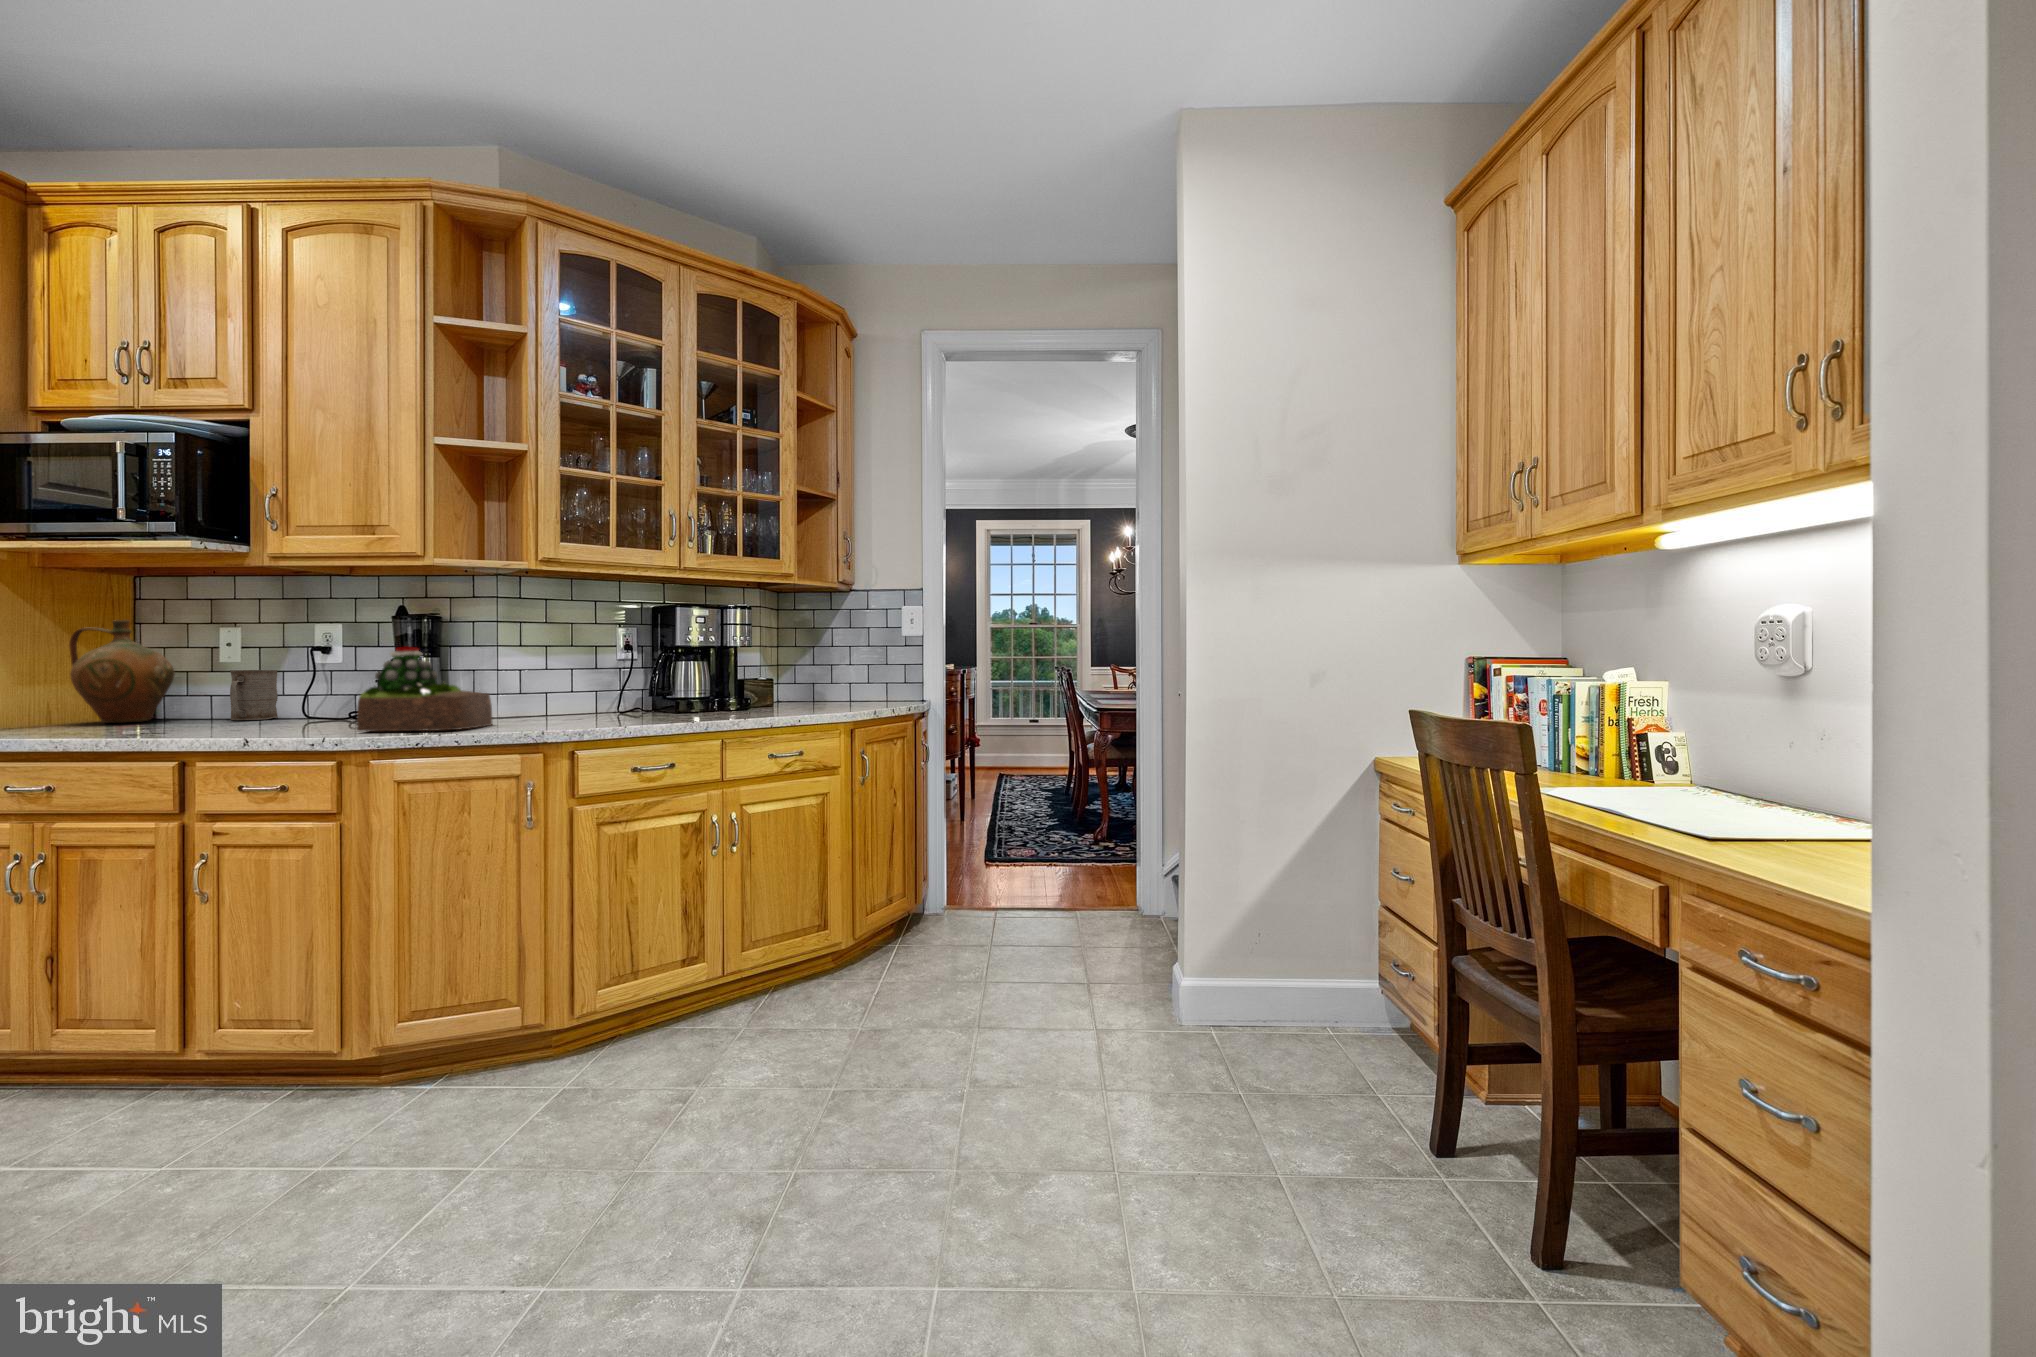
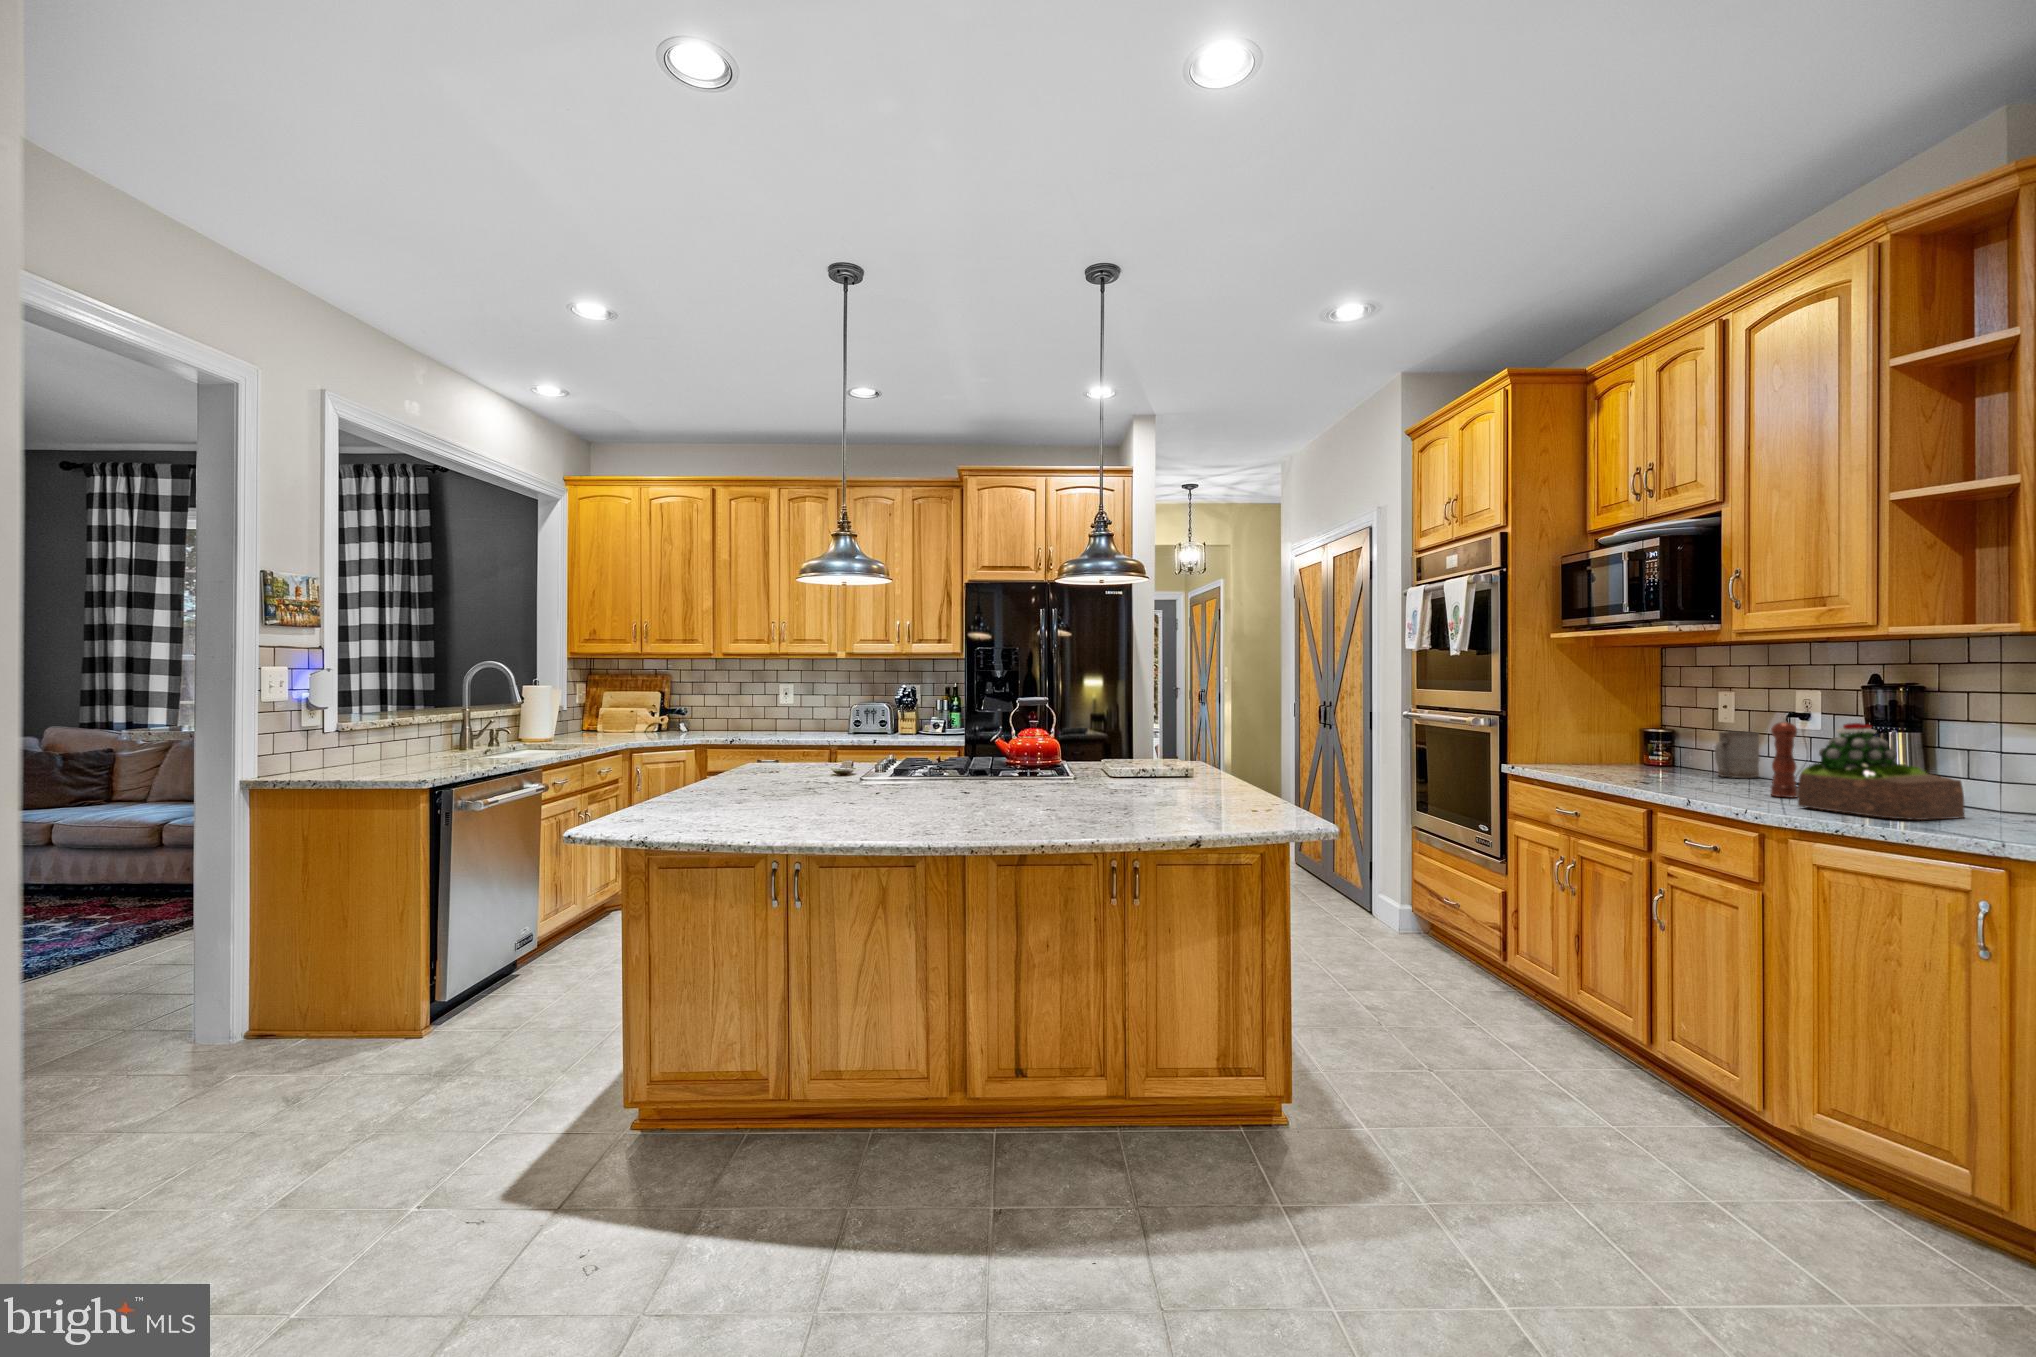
ceramic jug: present [69,620,175,723] -> none [1607,686,1679,770]
pepper mill: none [315,645,343,728] -> present [1770,717,1798,798]

